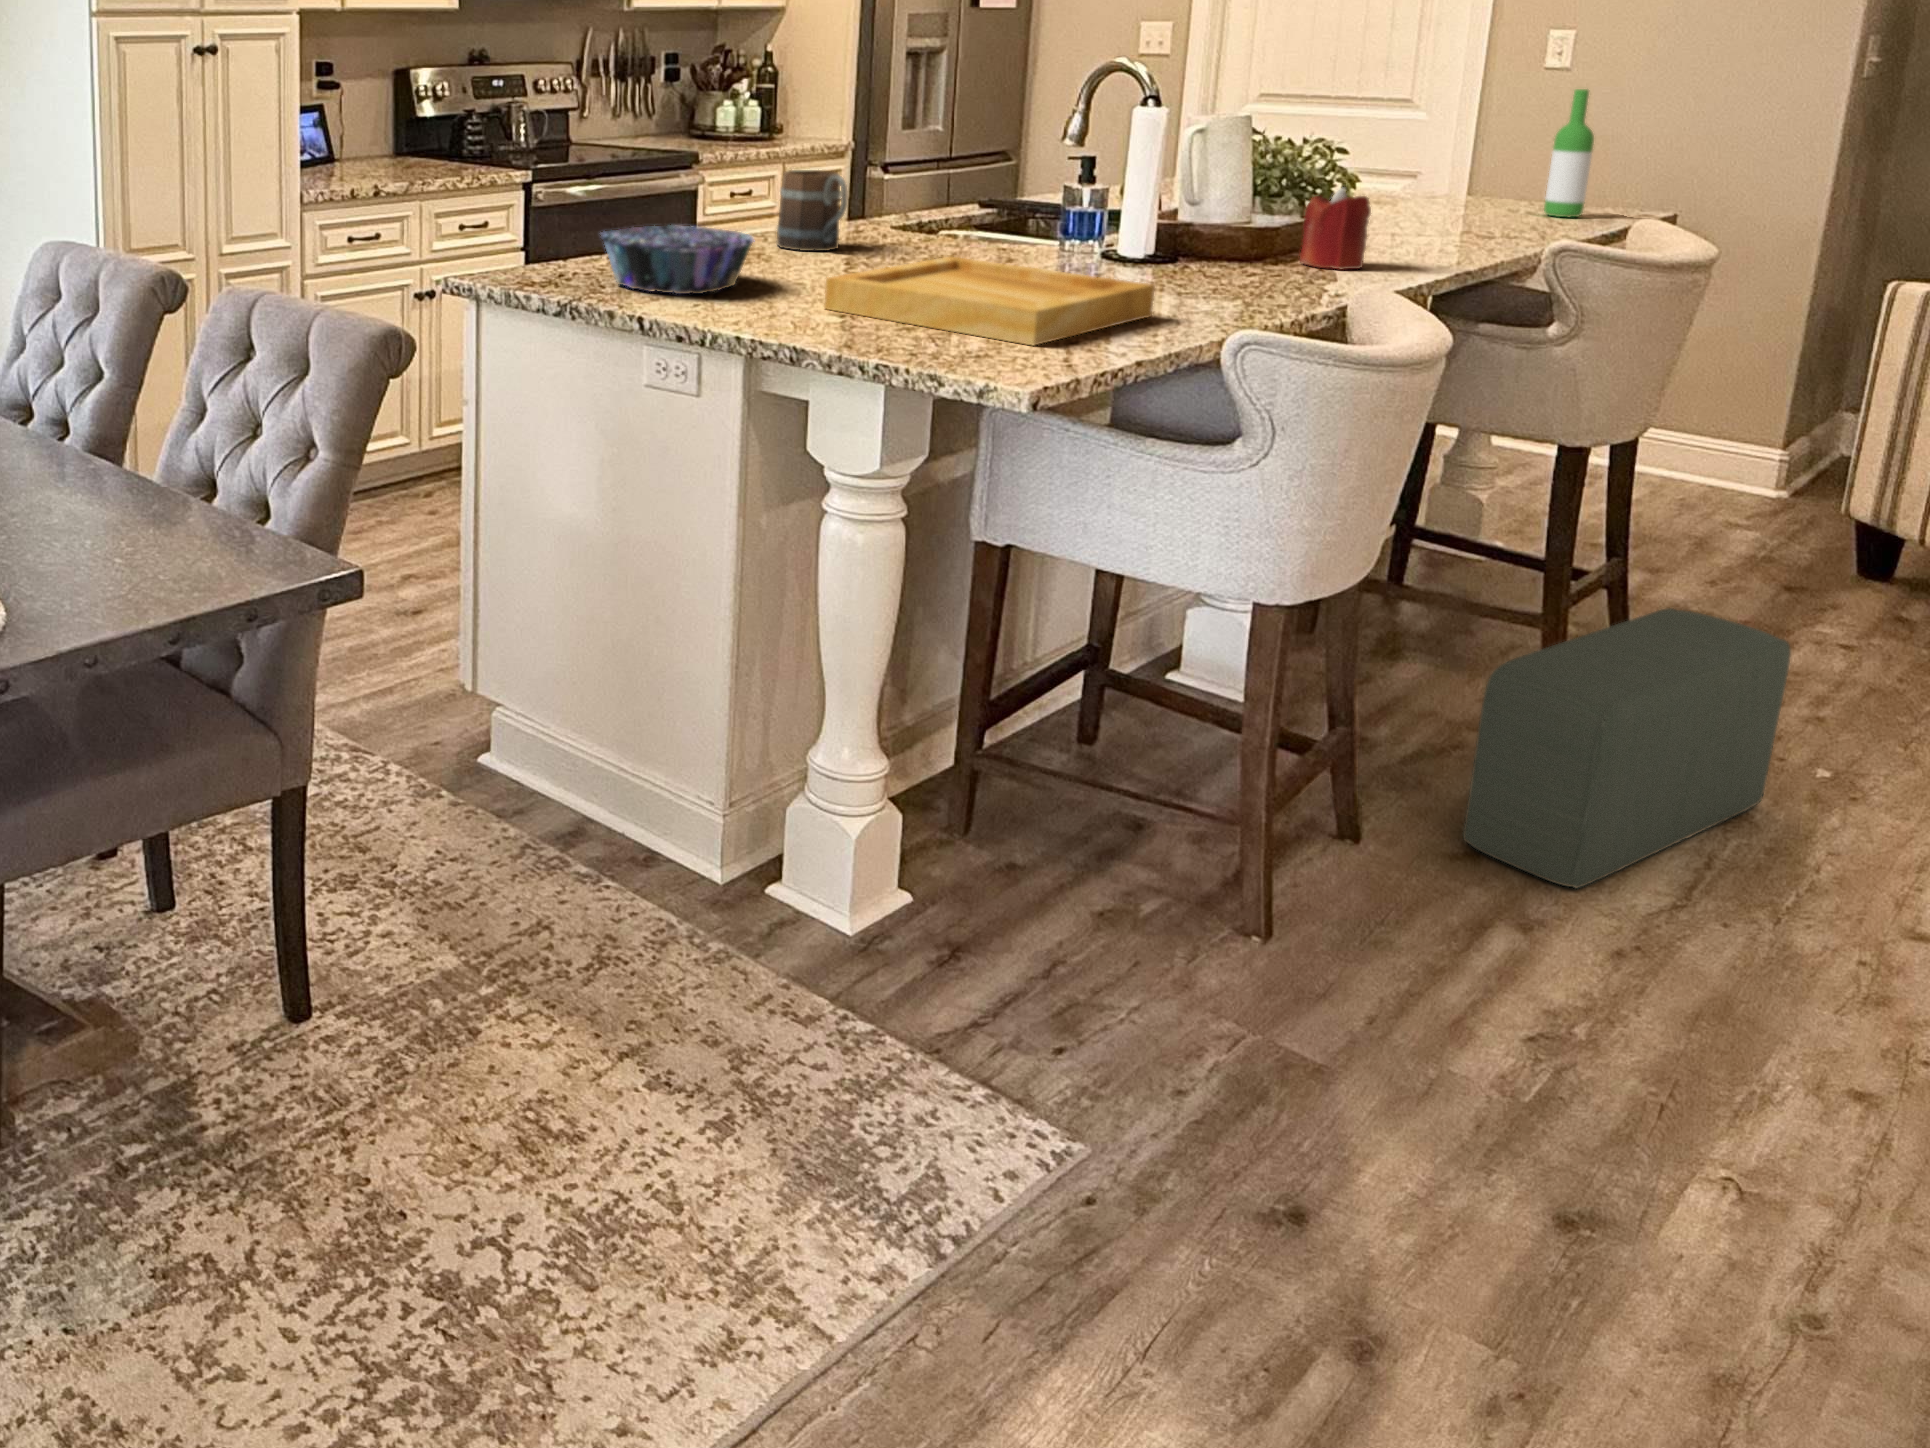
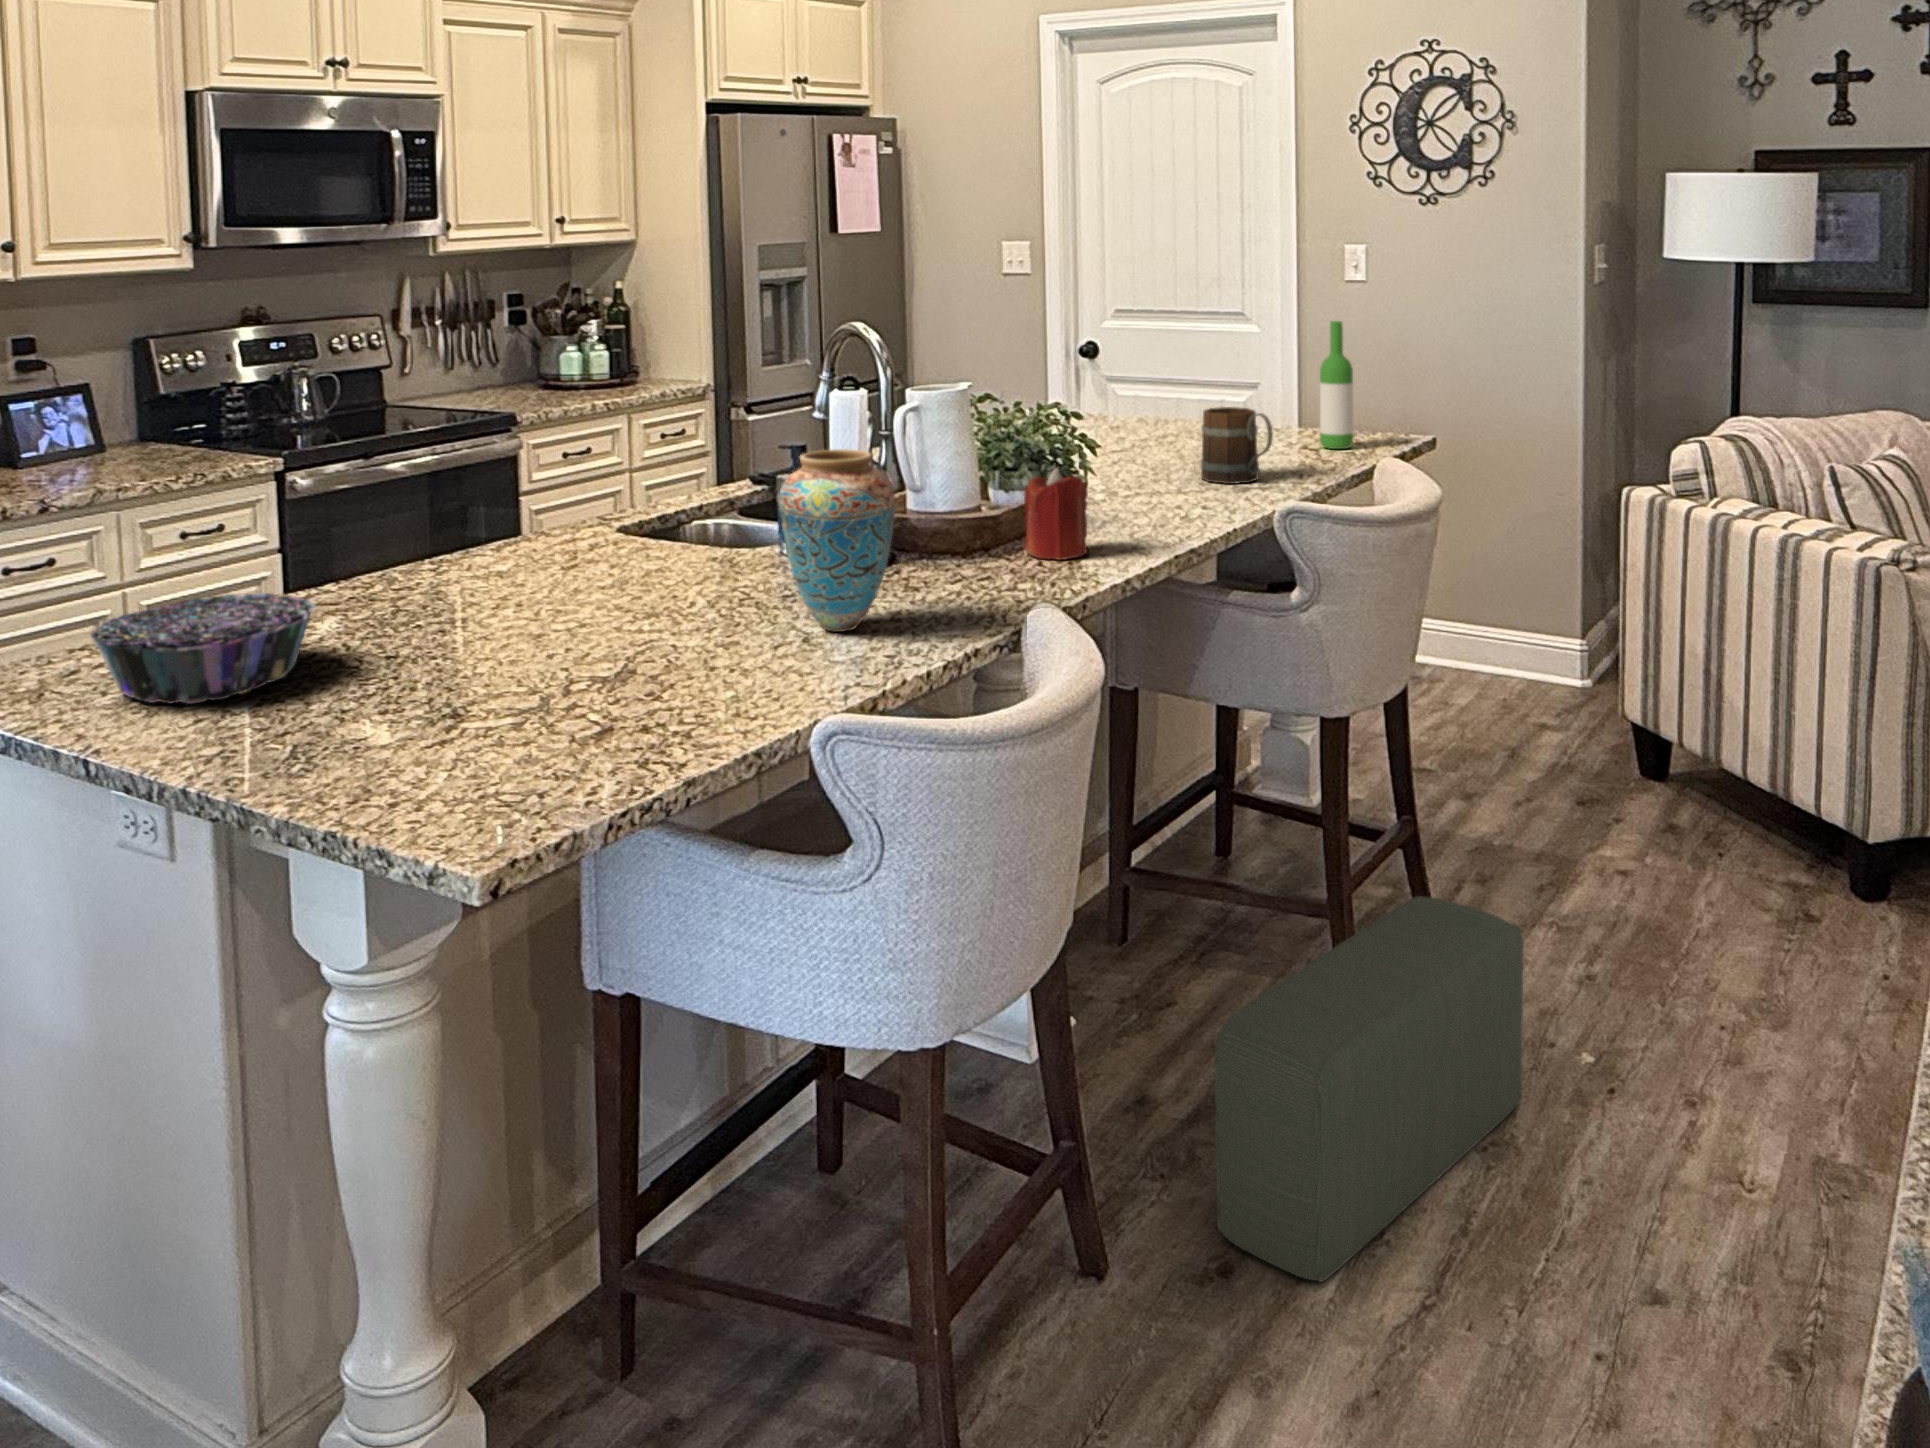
vase: none [1129,142,1240,296] -> present [779,449,895,632]
mug: present [776,170,848,251] -> present [1201,407,1273,484]
tray: present [825,257,1155,345] -> none [365,607,777,761]

